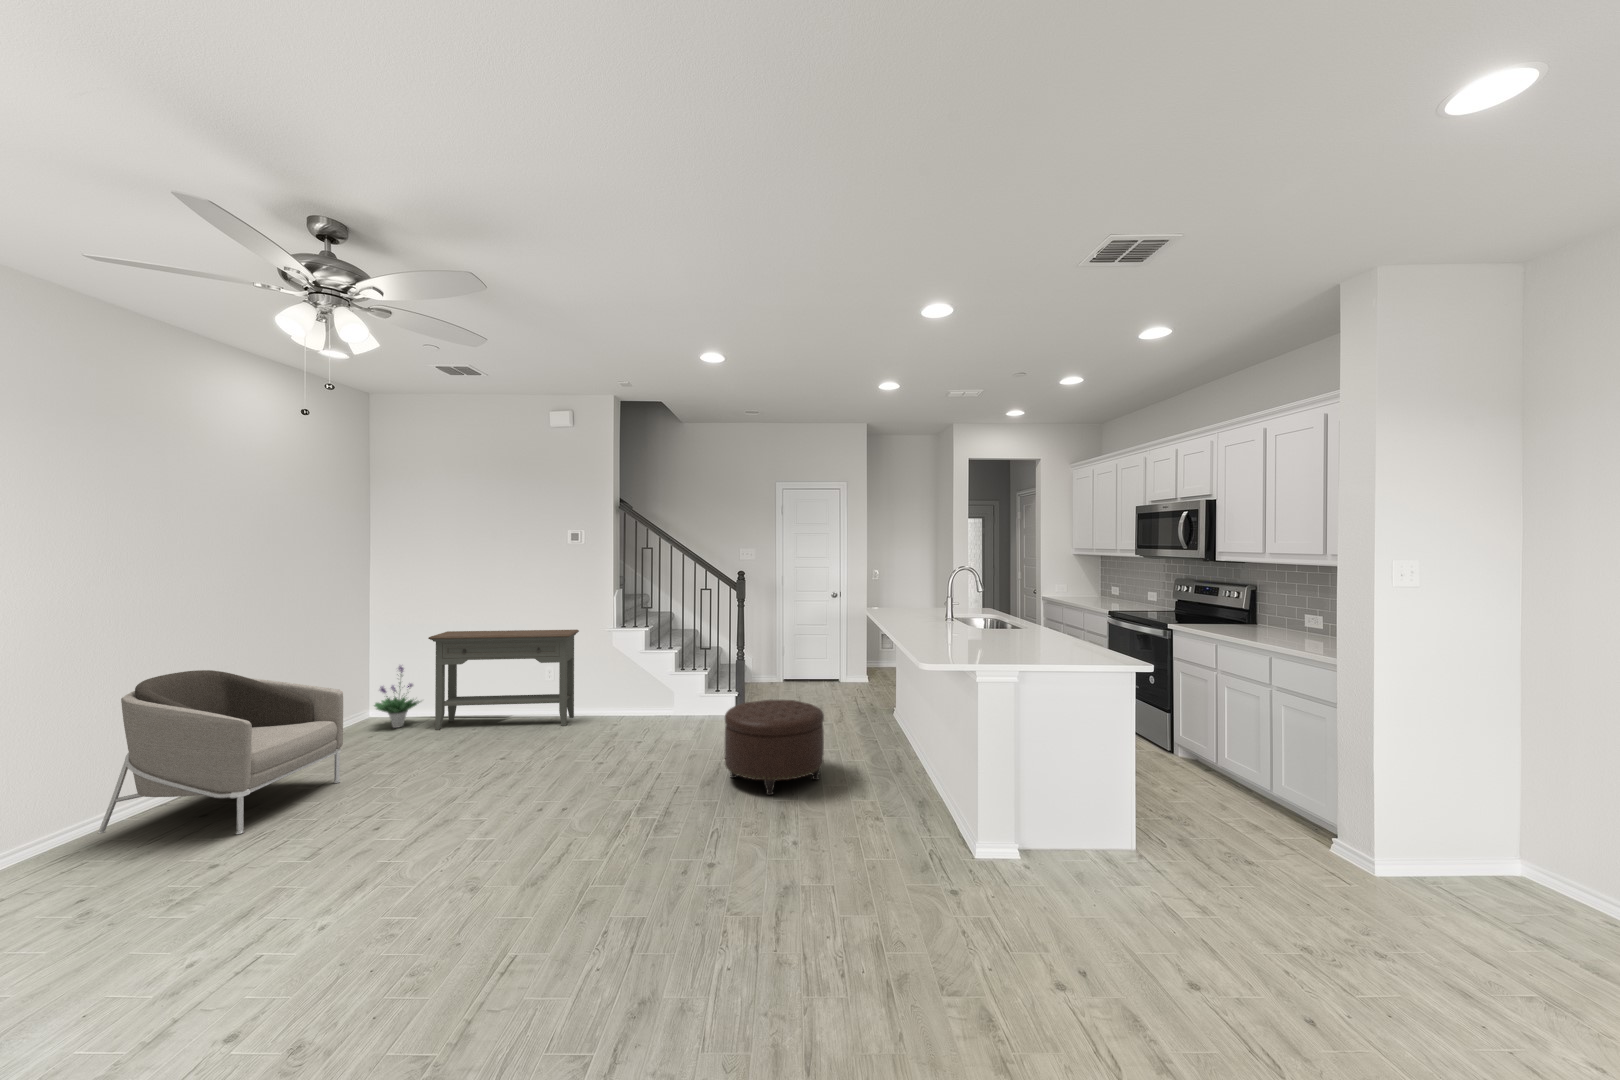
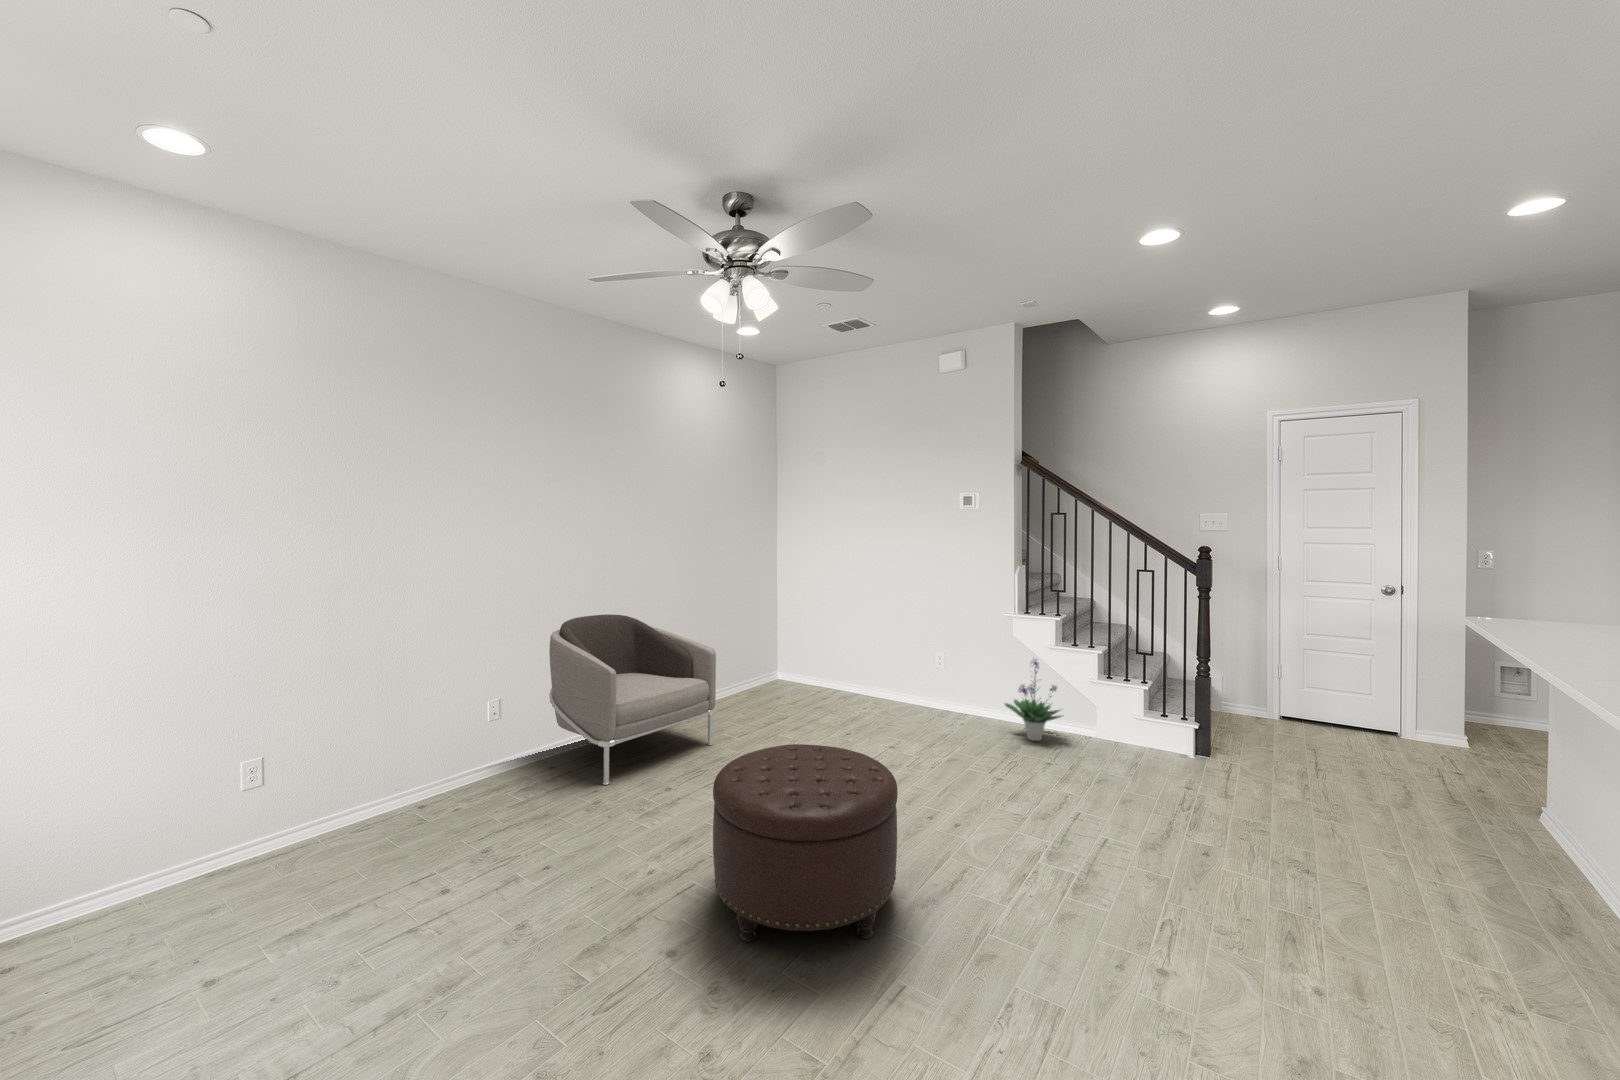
console table: present [428,630,579,730] -> none [814,600,968,726]
potted plant: present [374,665,419,728] -> present [1005,659,1062,741]
ottoman: present [725,700,824,795] -> present [713,744,898,942]

